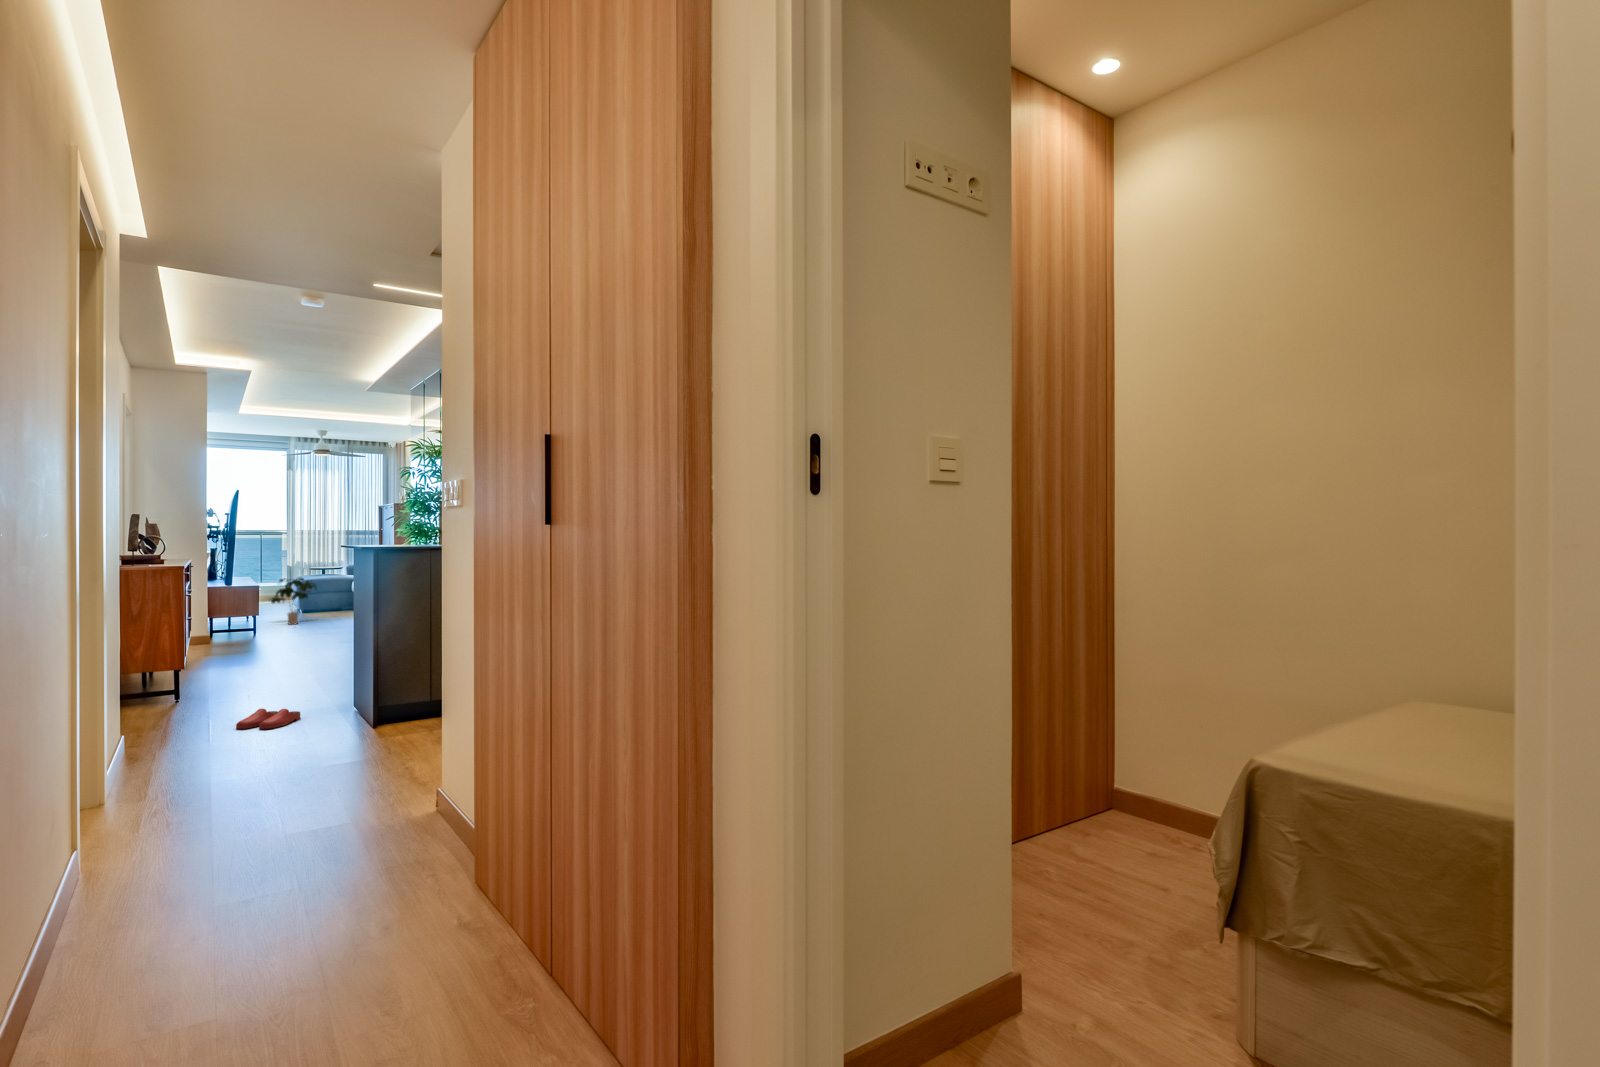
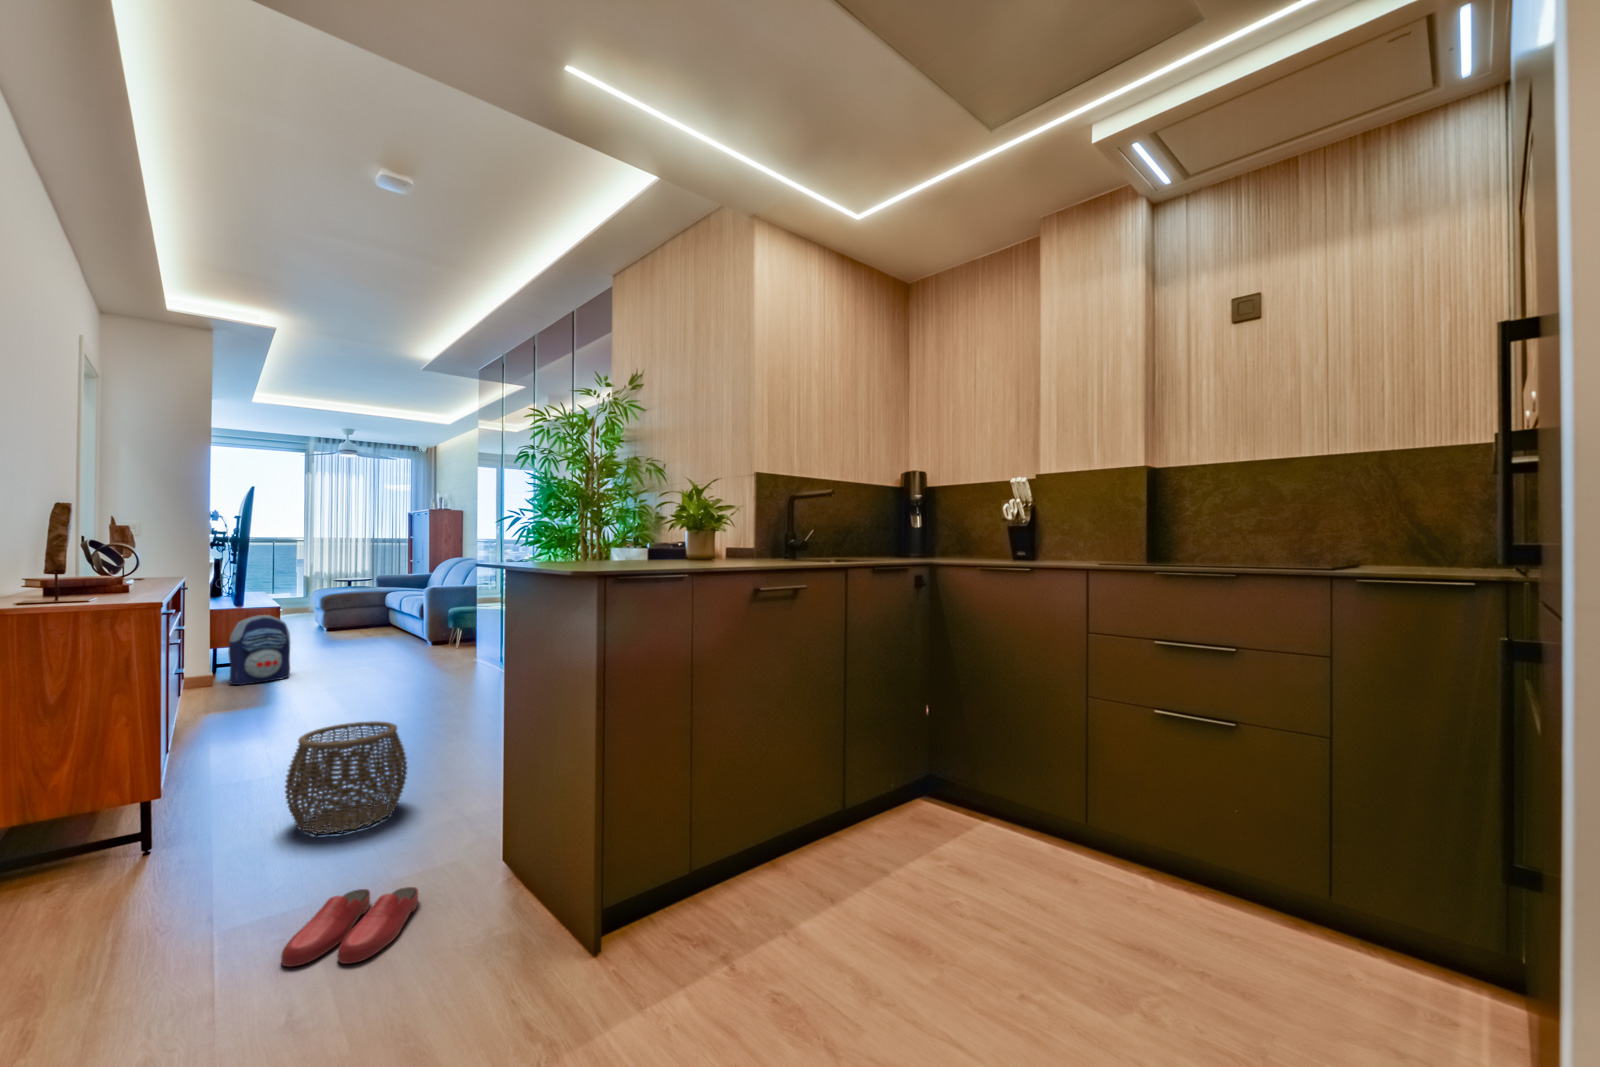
potted plant: present [271,578,317,624] -> none [291,592,354,650]
backpack: none [221,592,264,643] -> present [229,615,290,685]
woven basket: none [245,645,312,700] -> present [285,721,407,834]

